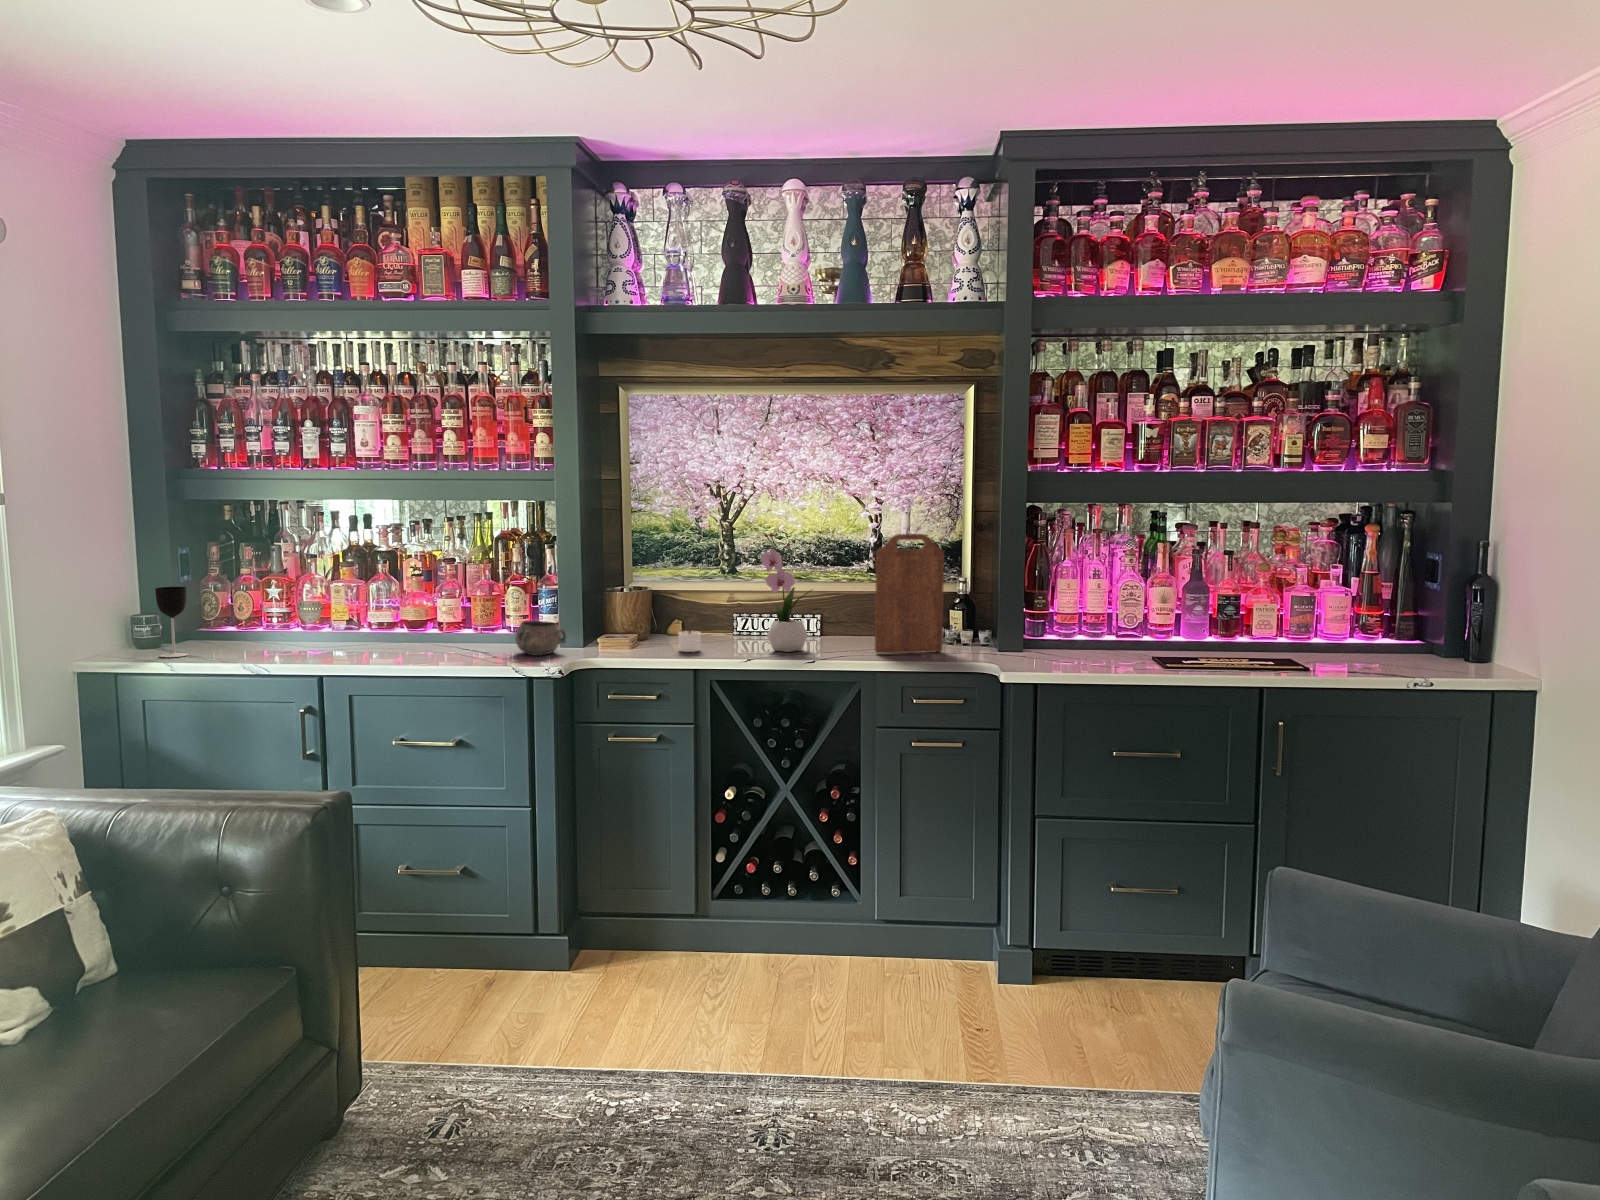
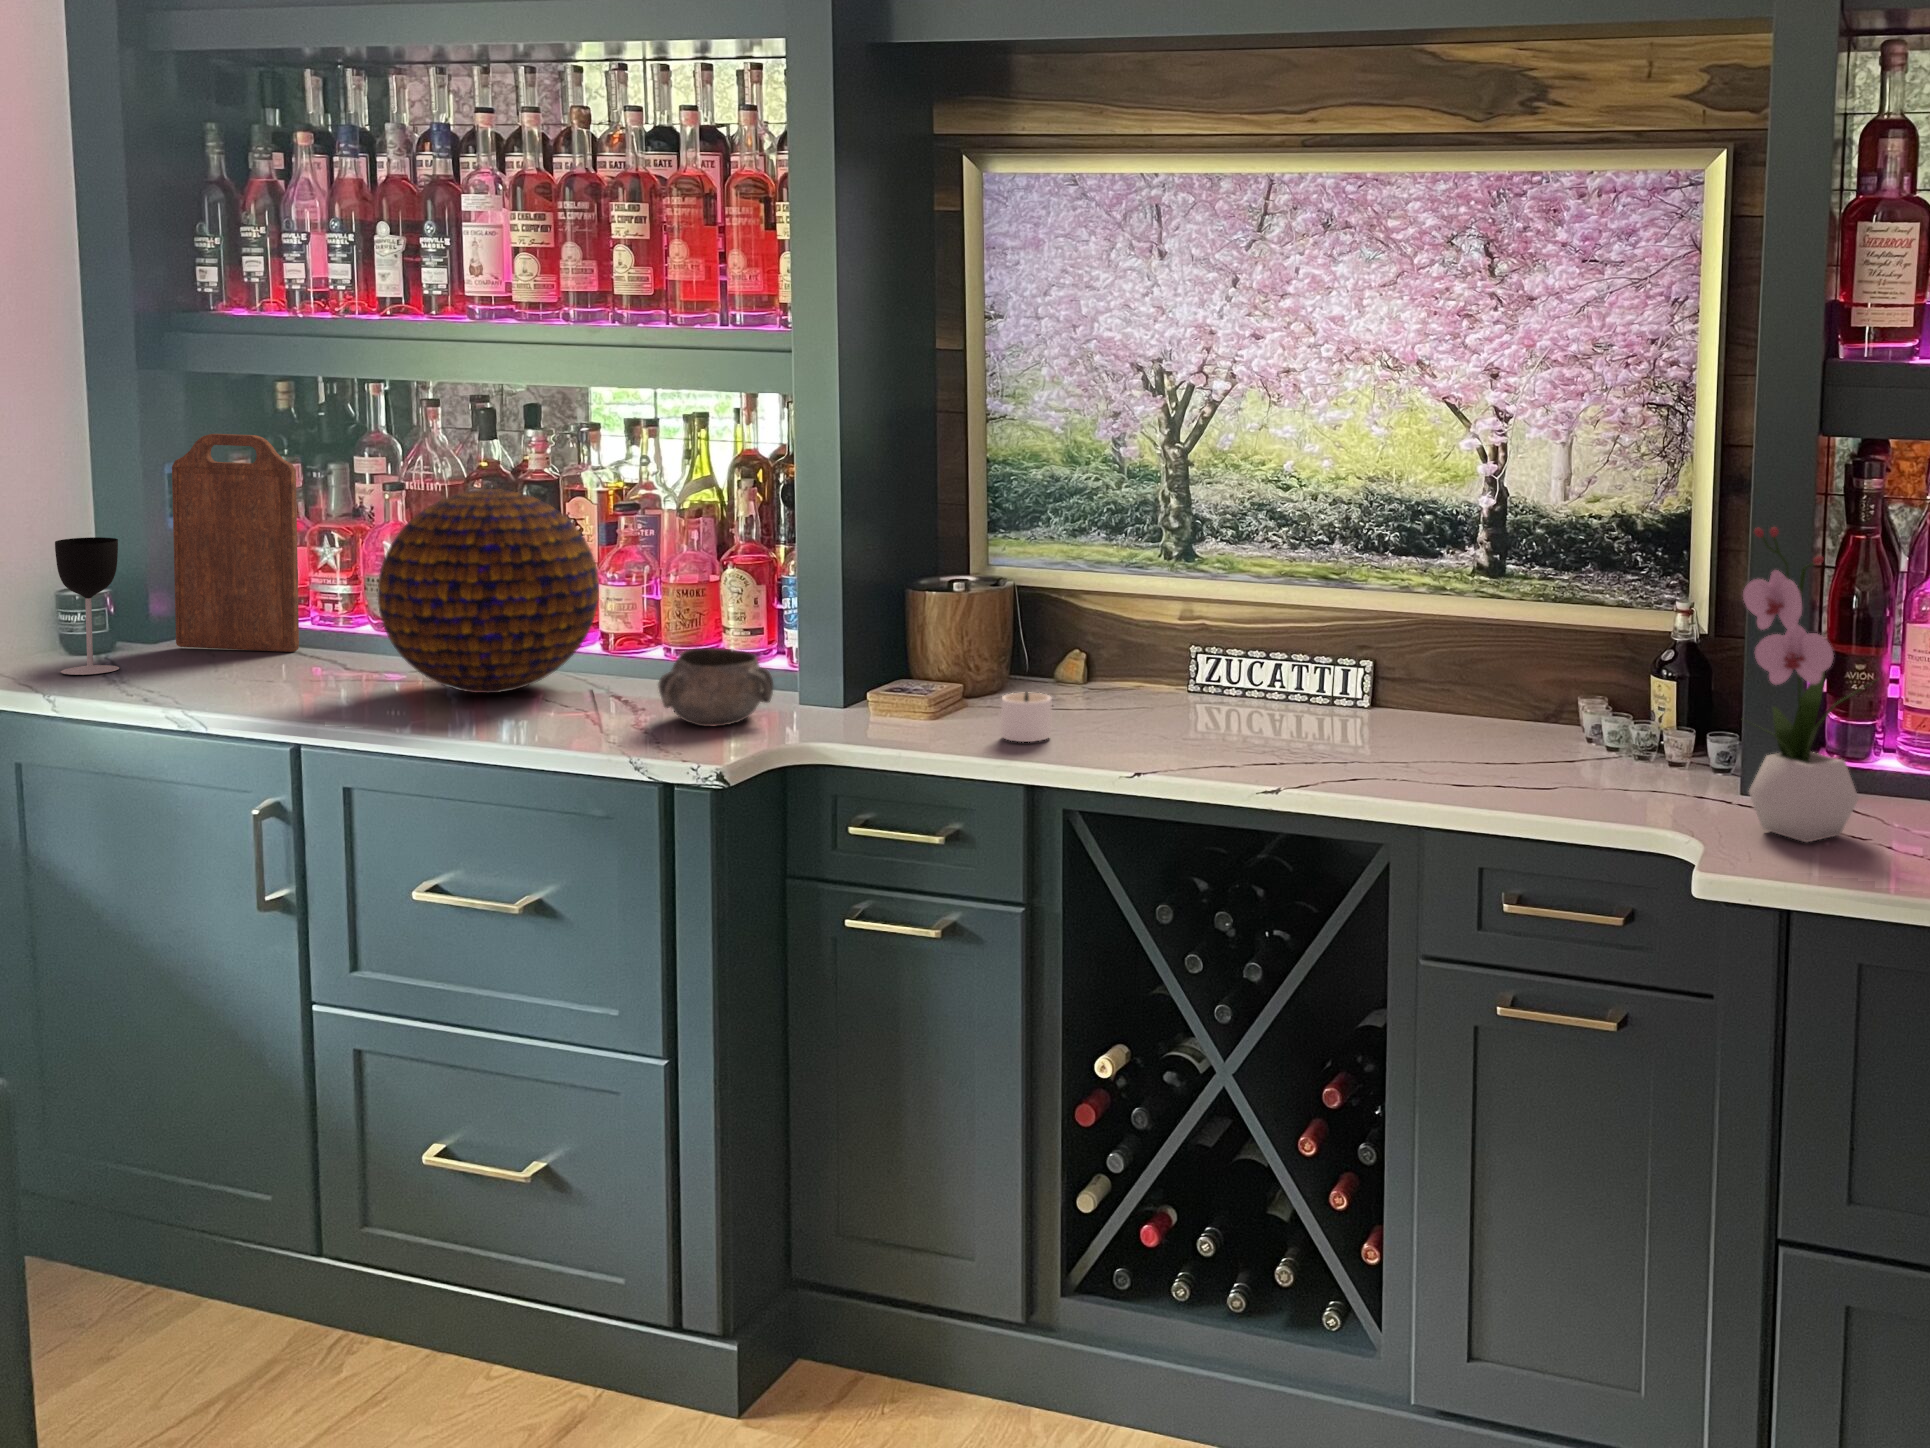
flower arrangement: present [761,533,812,652] -> present [1743,527,1870,843]
cutting board: present [875,534,944,653] -> present [172,434,299,652]
decorative orb: none [352,552,457,651] -> present [378,489,599,693]

